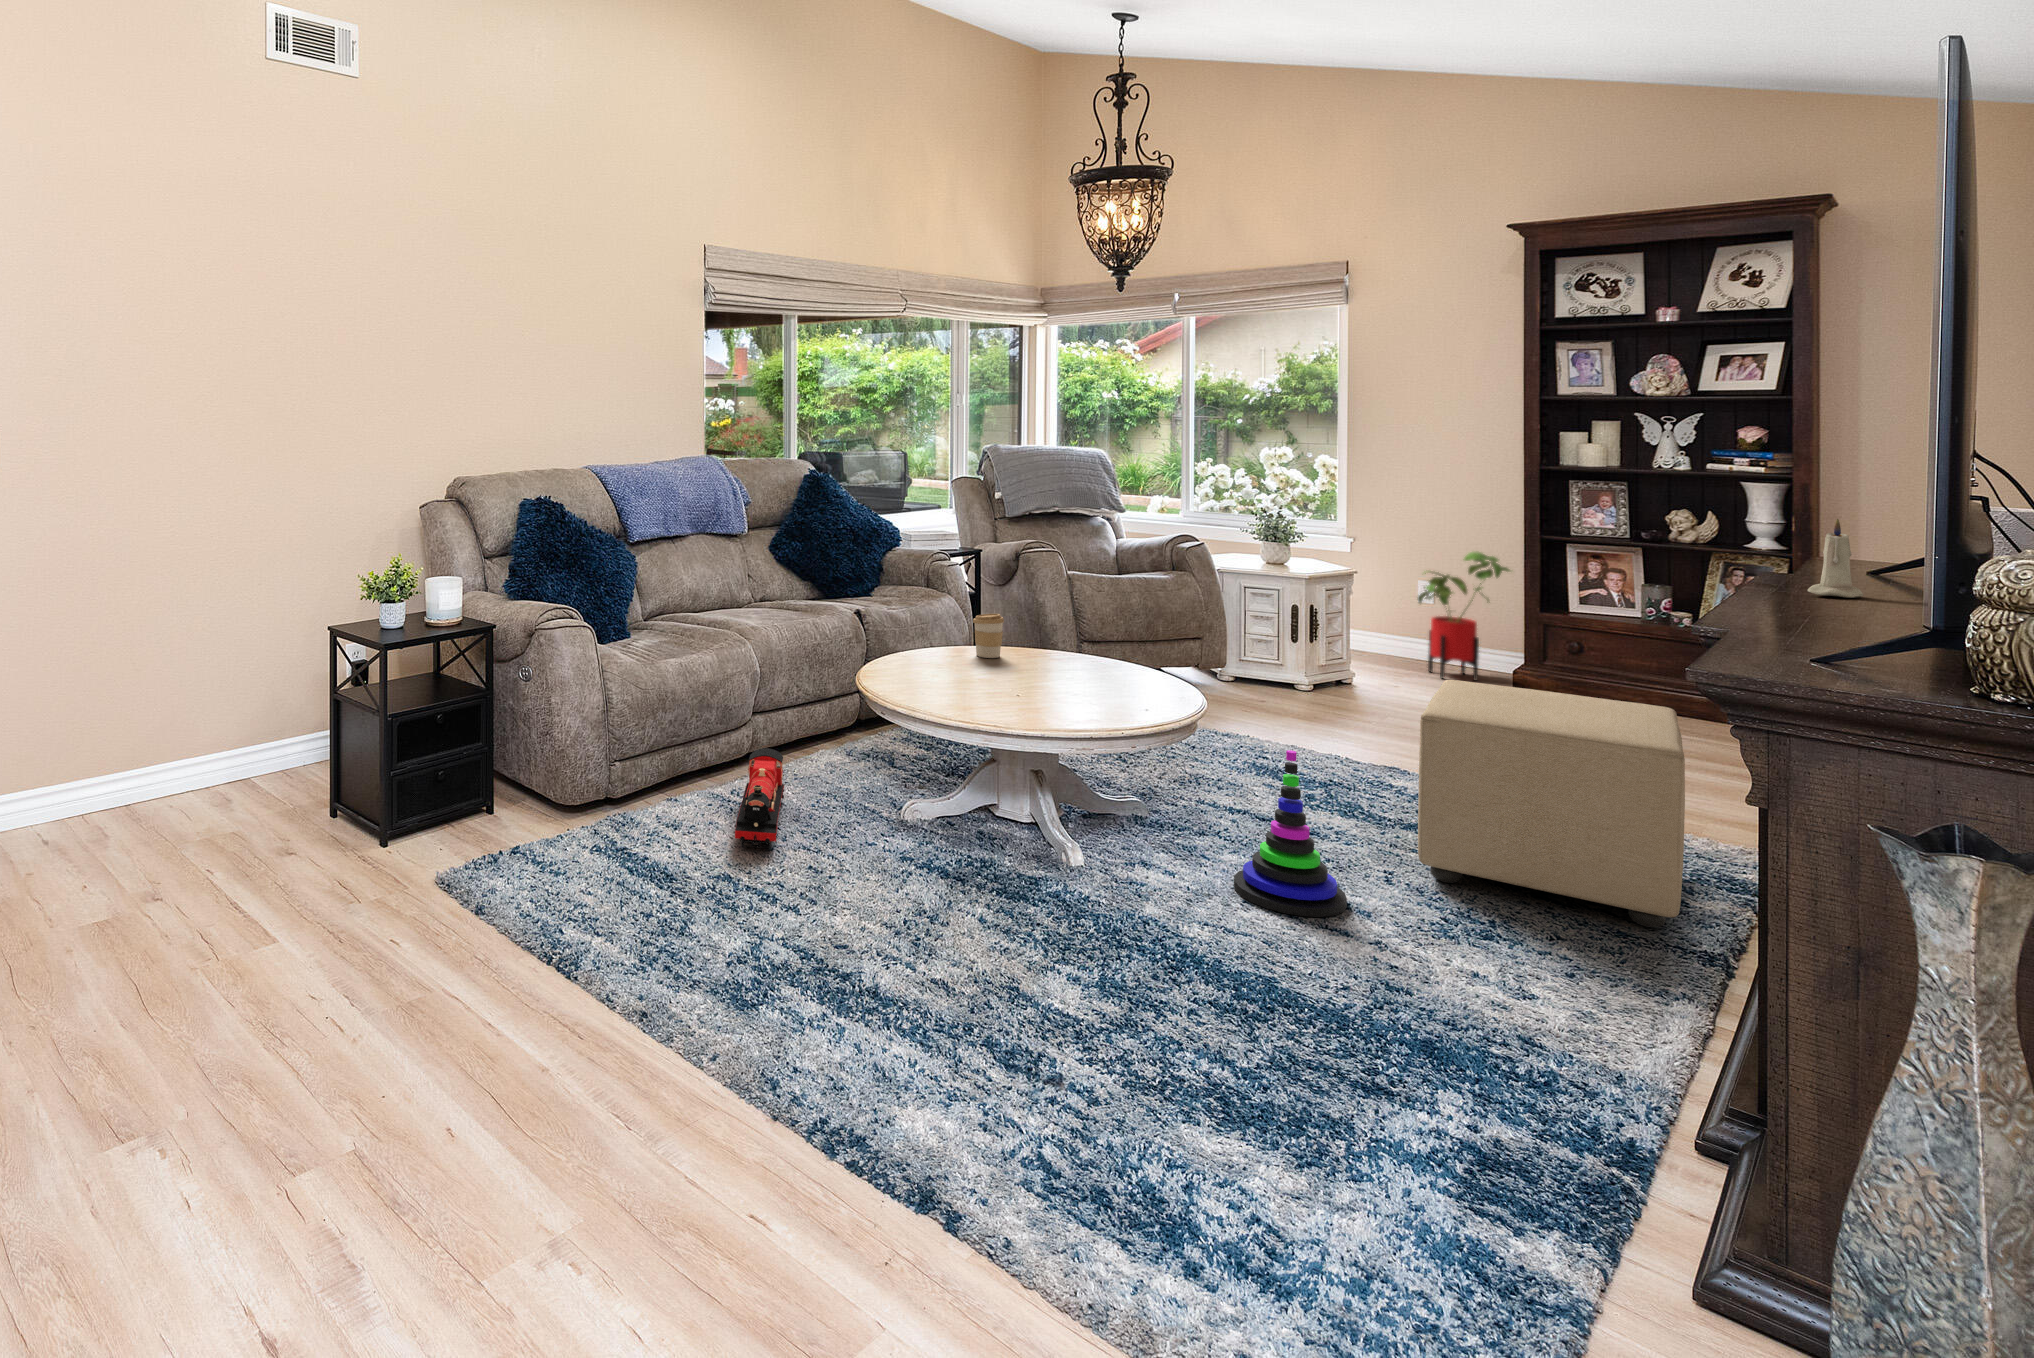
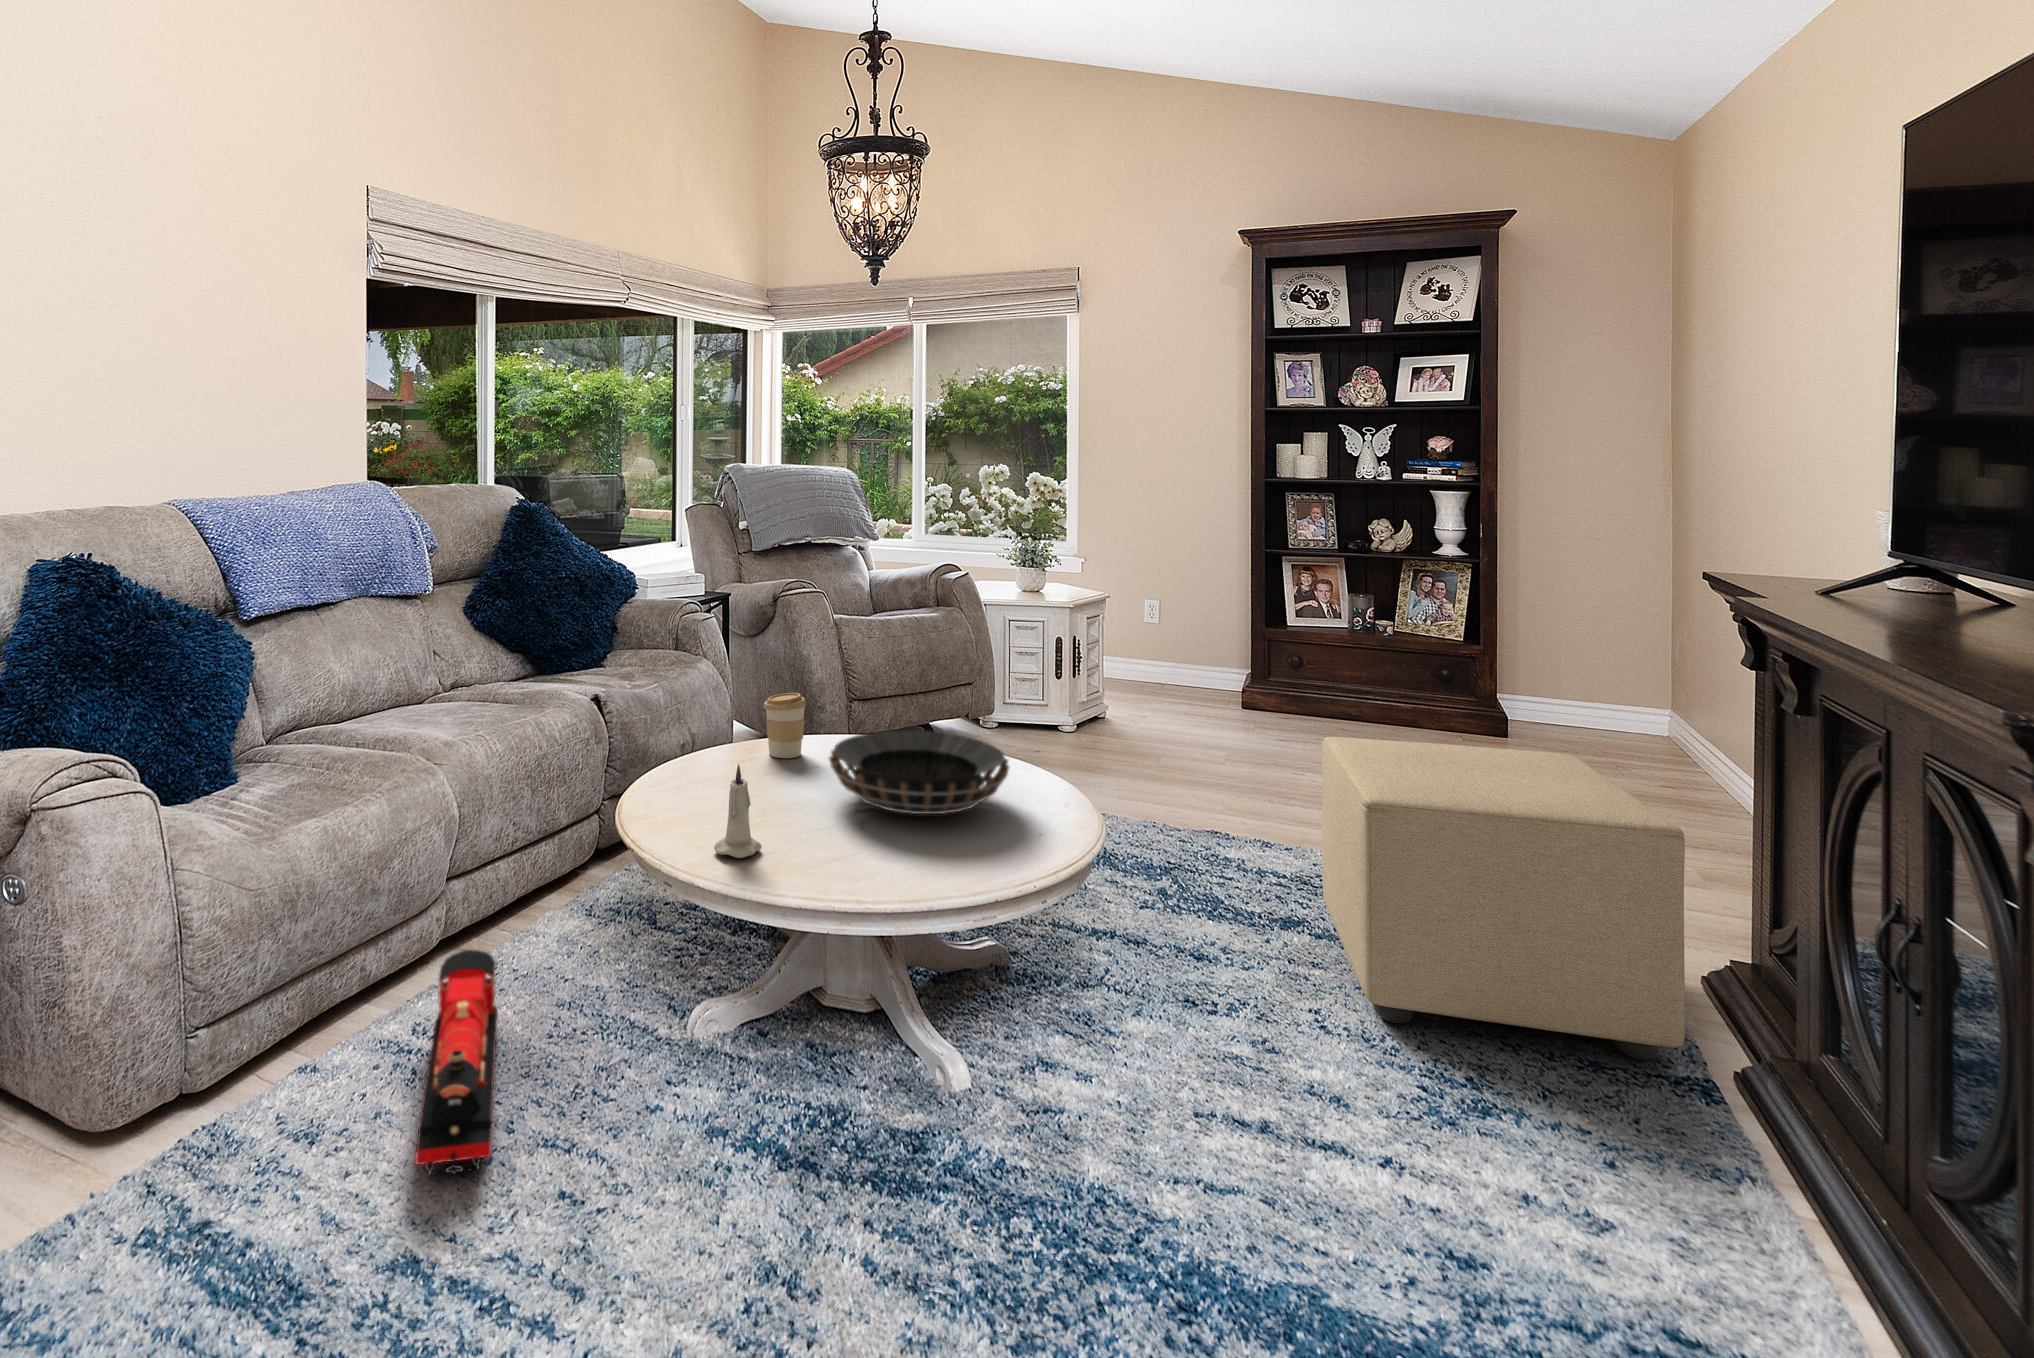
candle: present [1808,519,1863,598] -> present [714,764,762,858]
house plant: present [1418,552,1510,680] -> none [1153,568,1240,703]
decorative bowl: none [1006,641,1138,693] -> present [829,730,1010,814]
stacking toy: present [1234,750,1347,917] -> none [1174,882,1331,1140]

